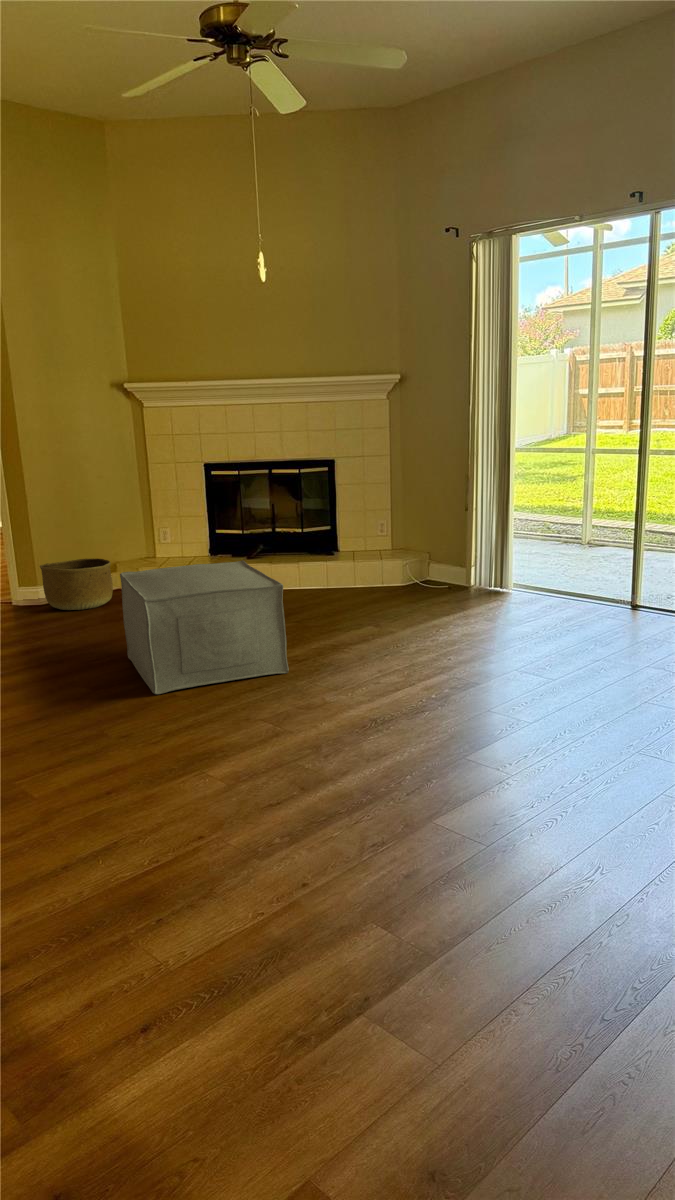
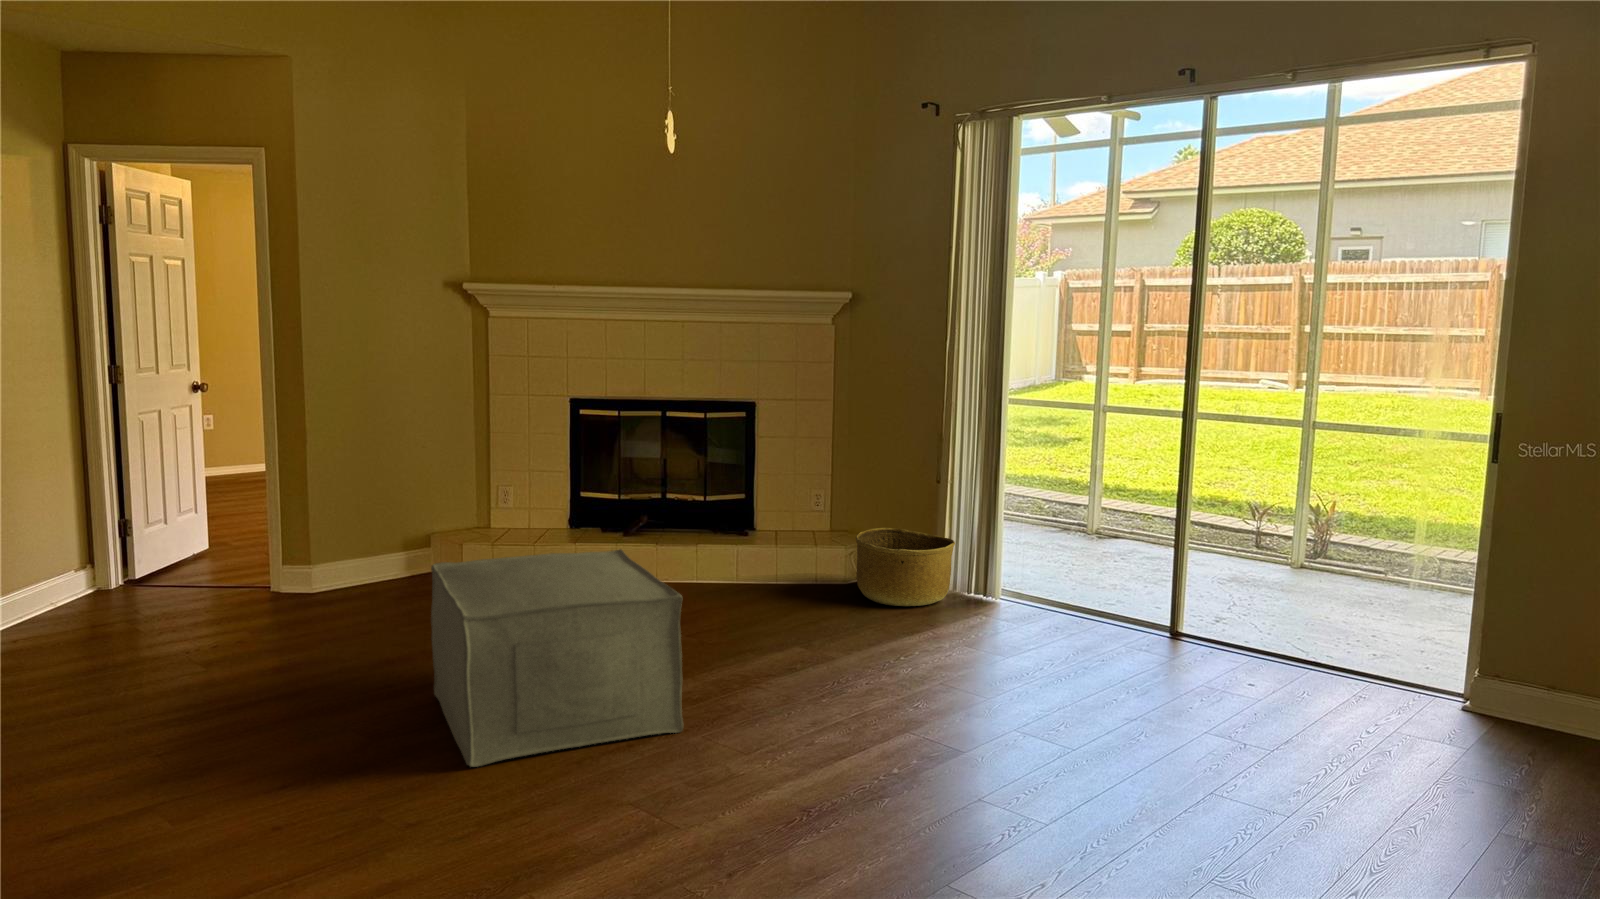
basket: present [40,558,113,610] -> present [856,528,955,606]

